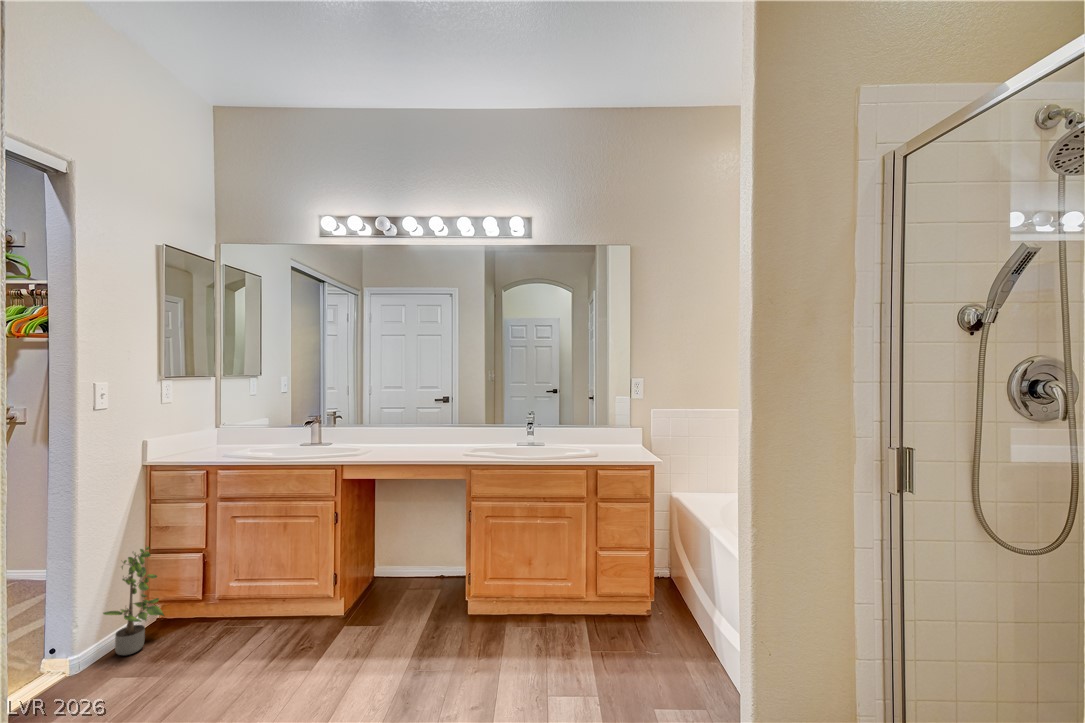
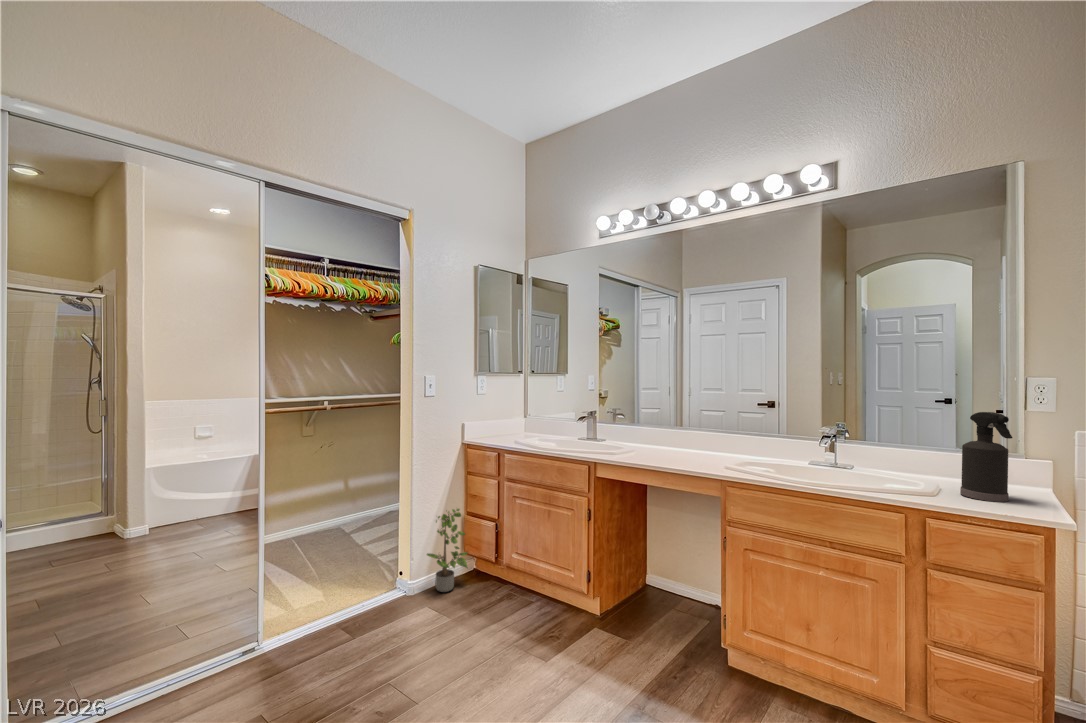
spray bottle: none [609,402,634,455] -> present [960,412,1012,502]

